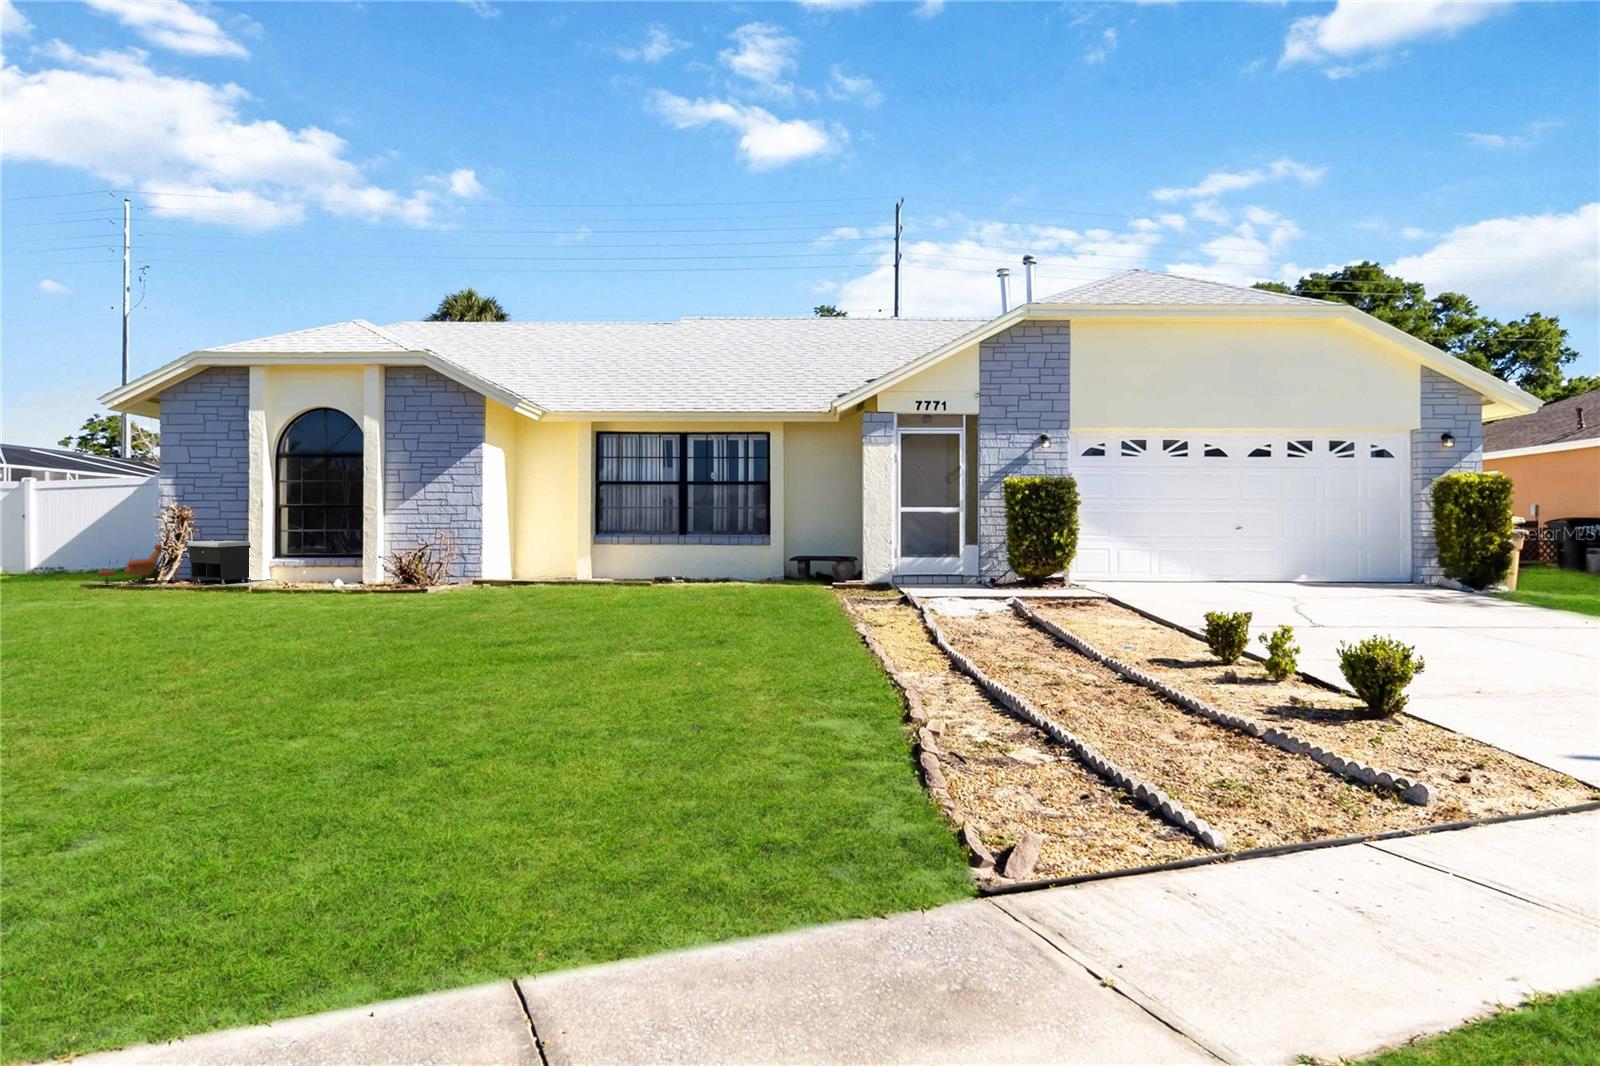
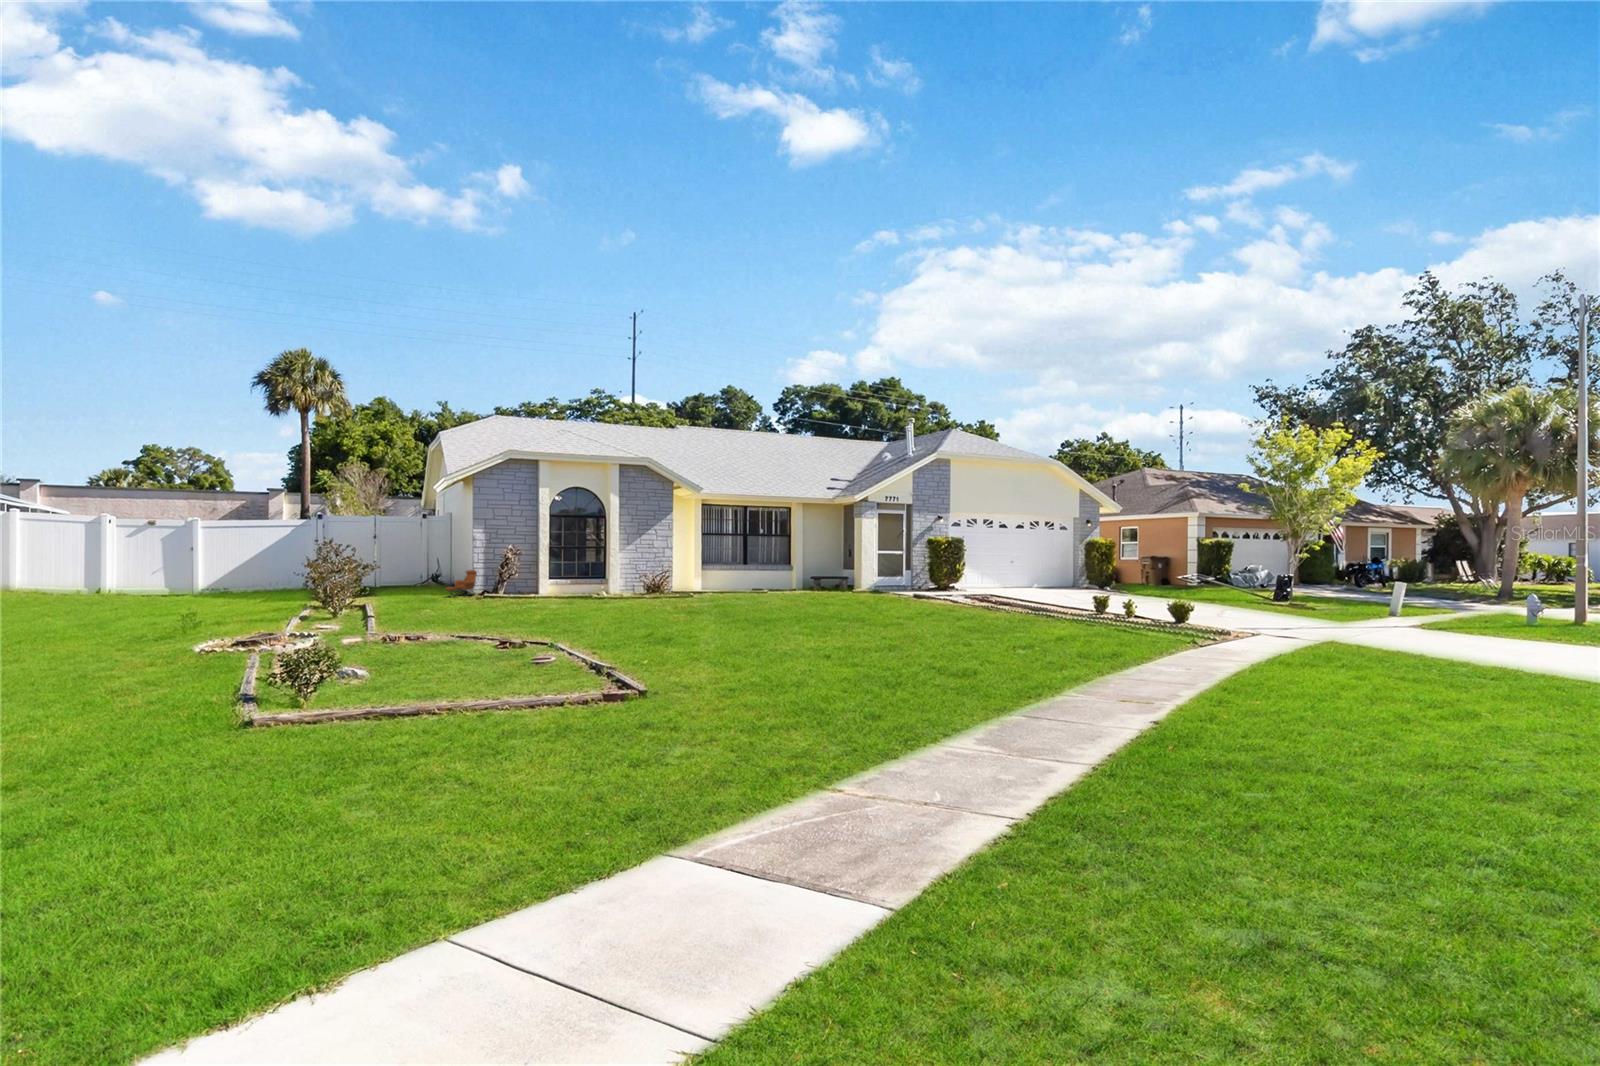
storage bench: present [187,541,250,584] -> none [491,568,530,595]

